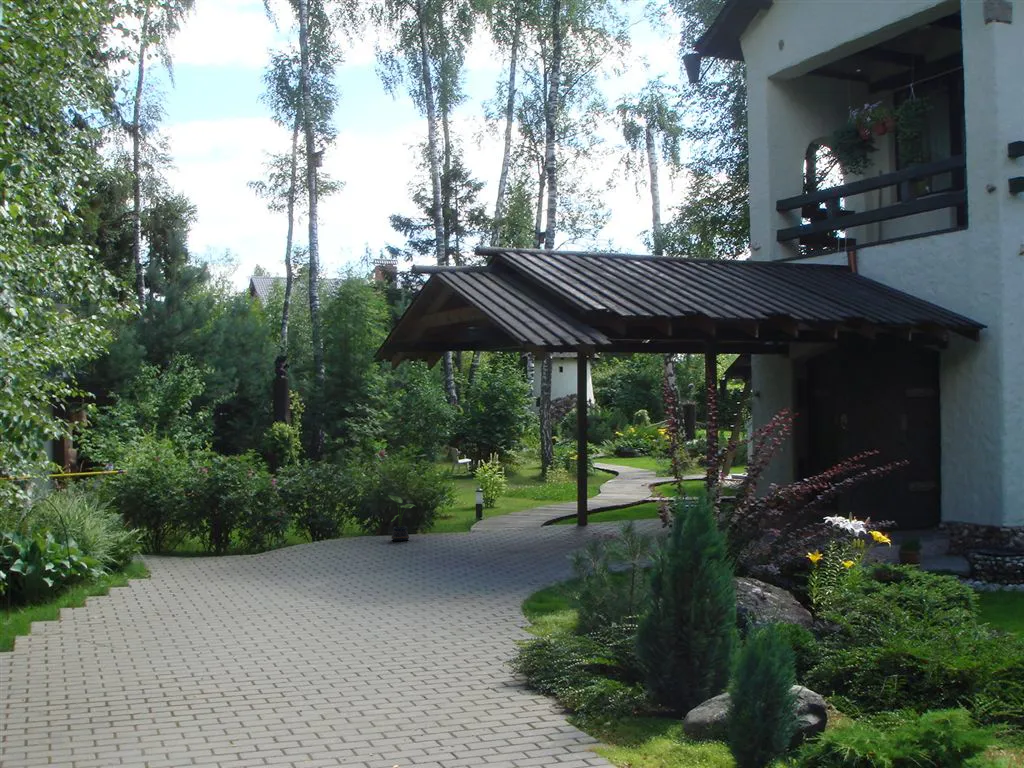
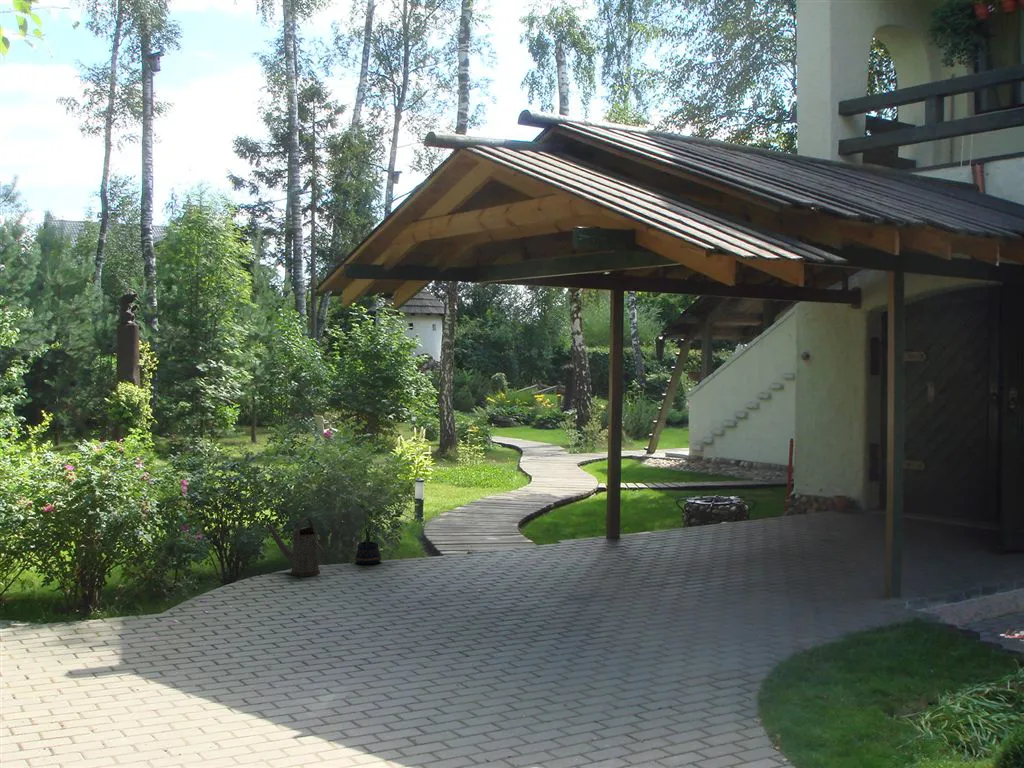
watering can: none [333,507,366,545] -> present [267,518,325,576]

